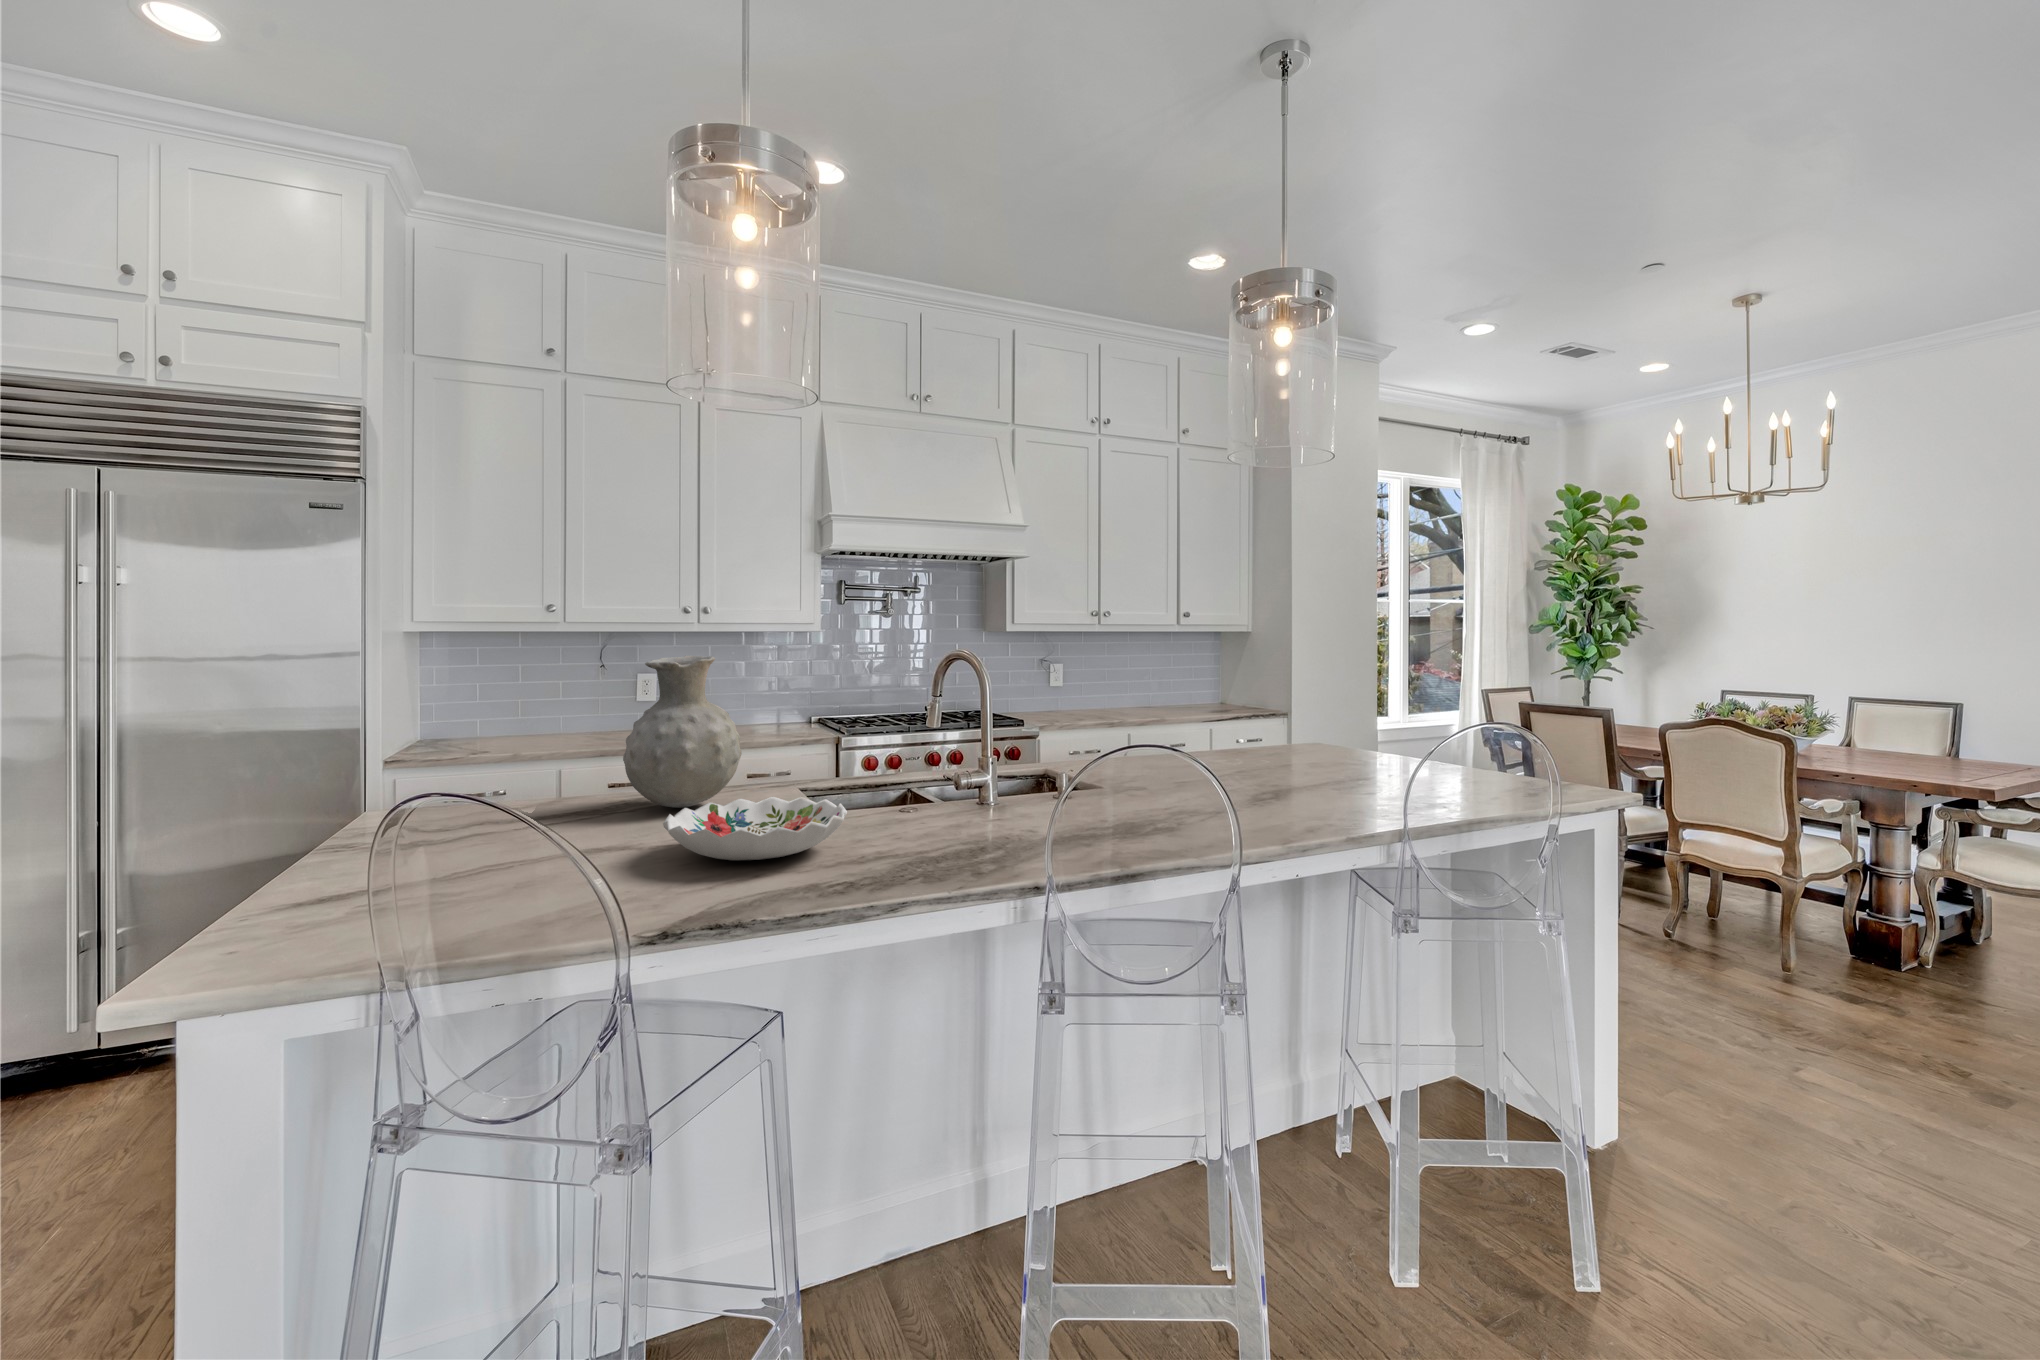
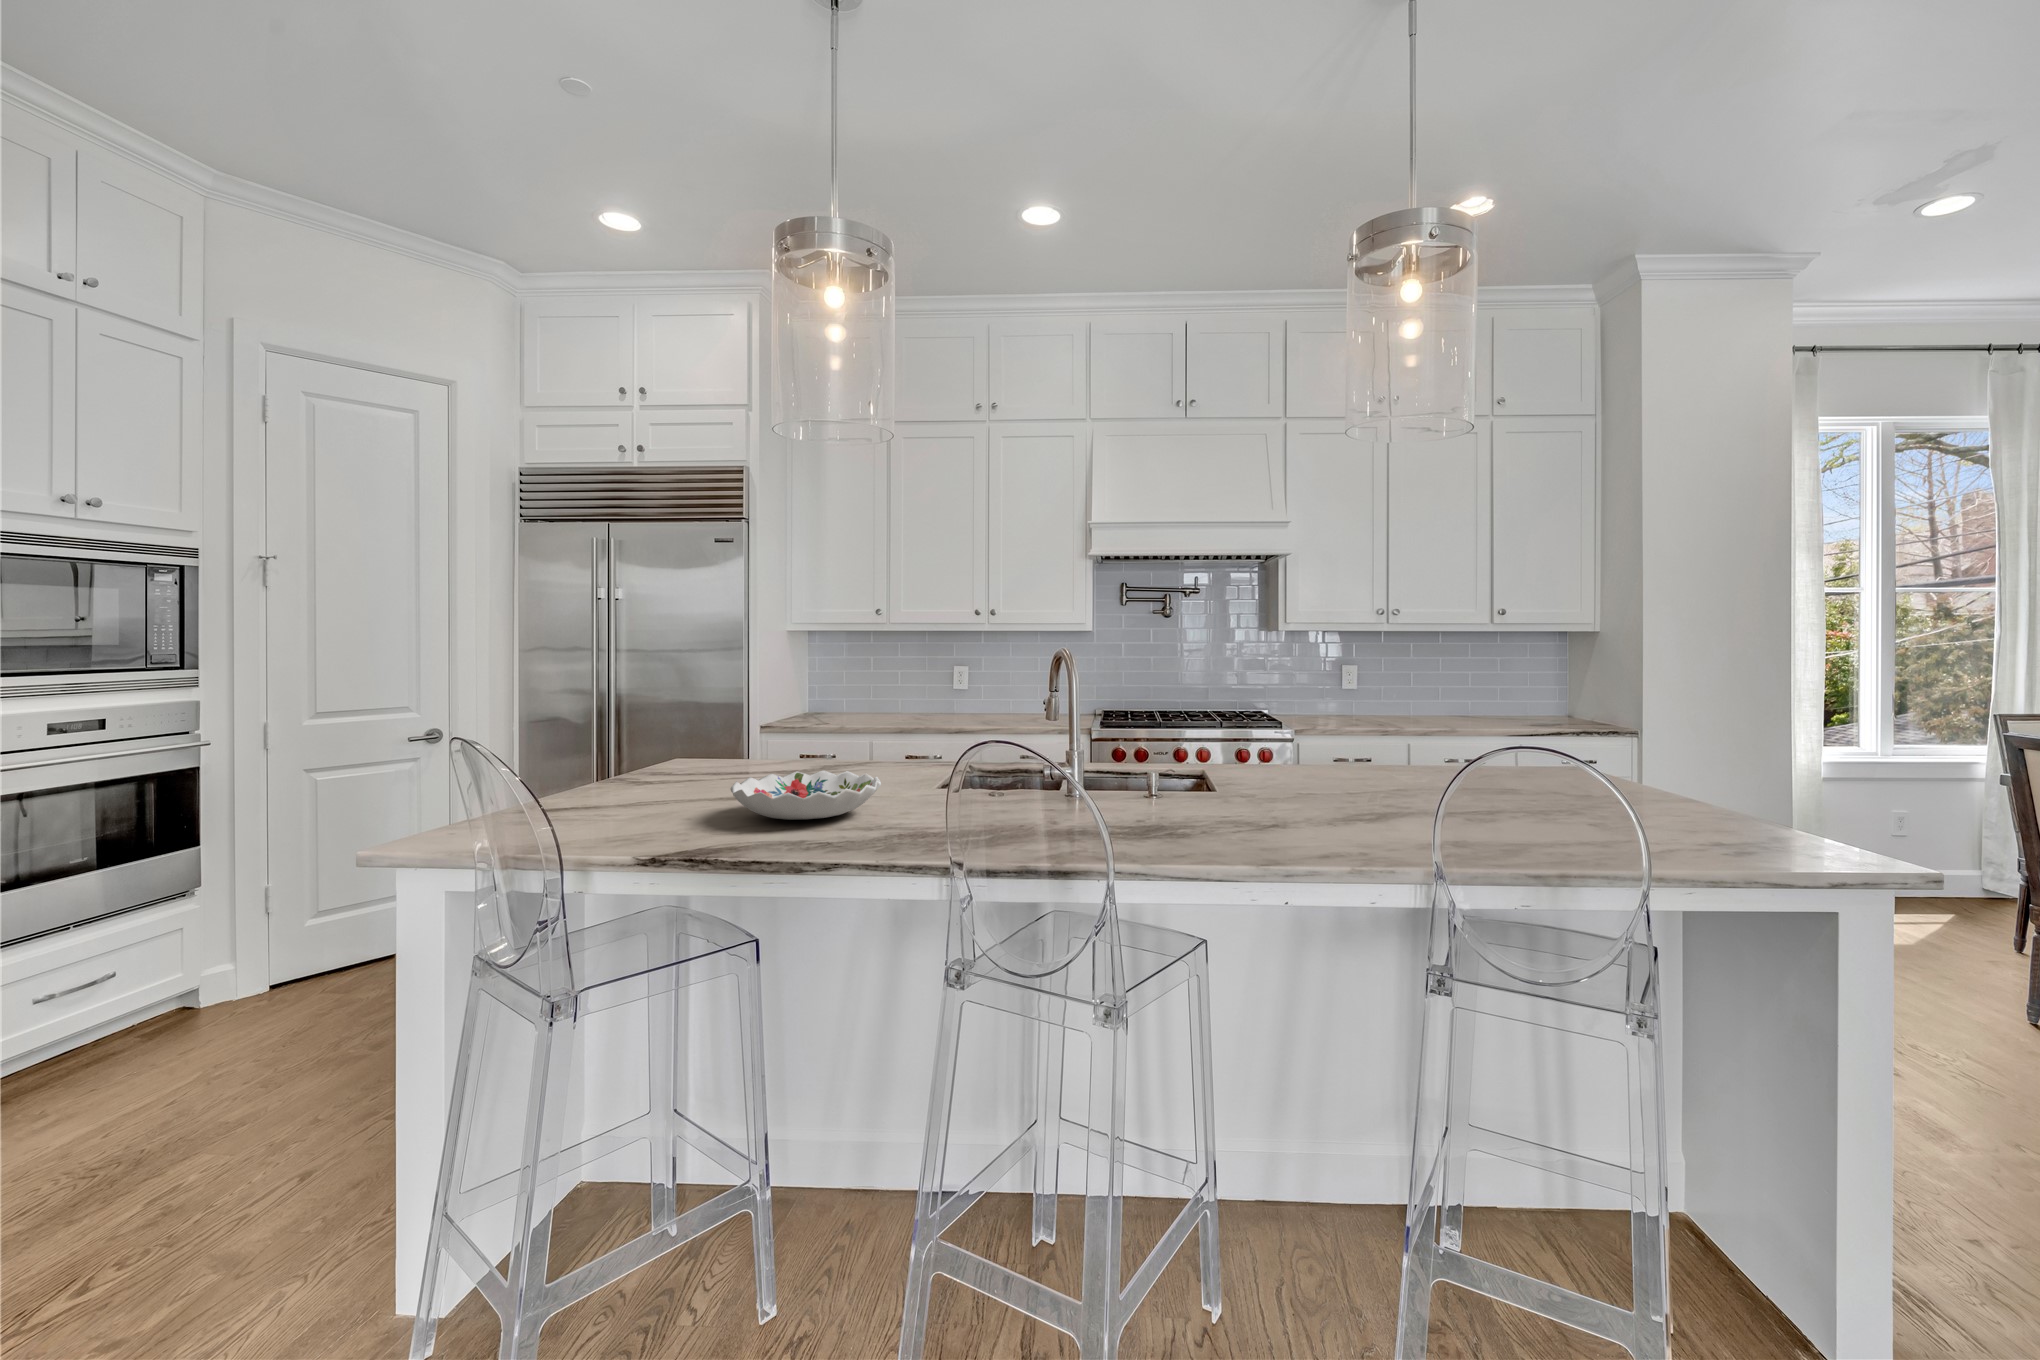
vase: present [623,656,742,808] -> none [785,651,879,777]

